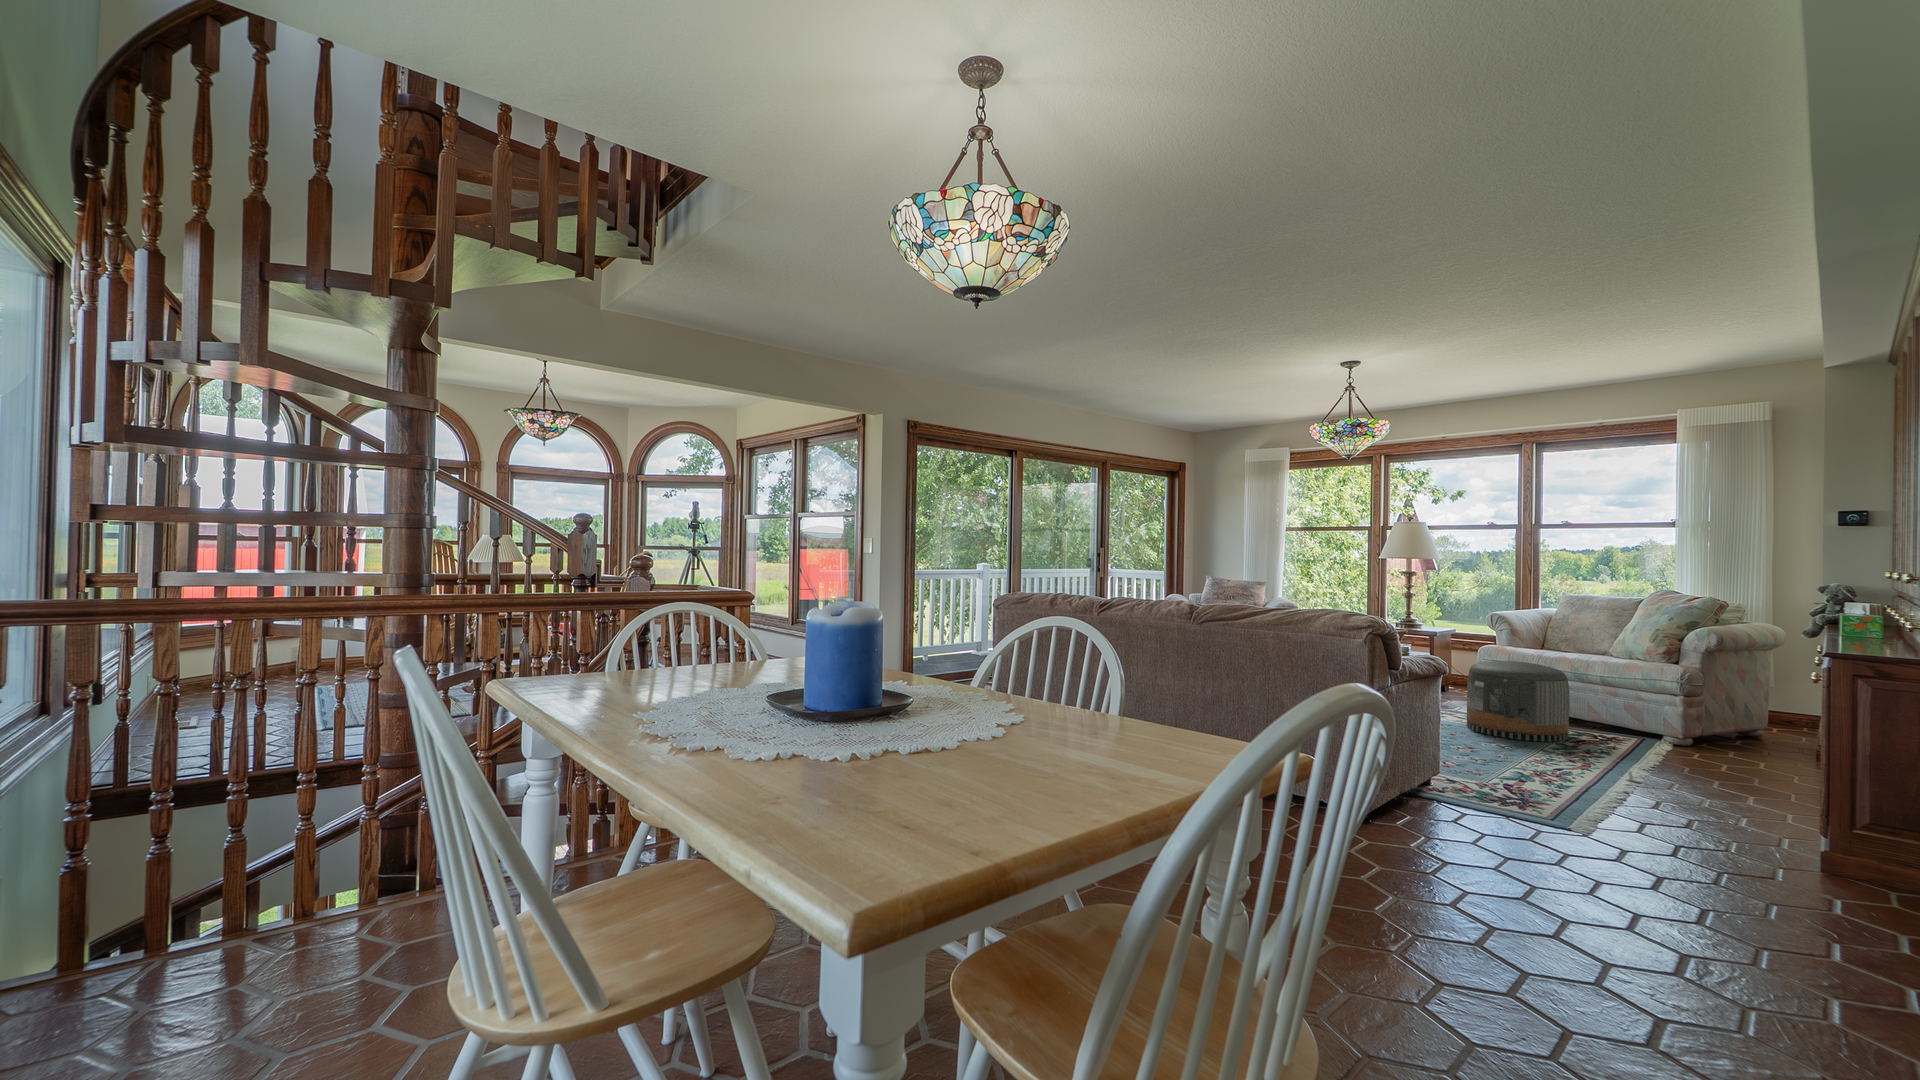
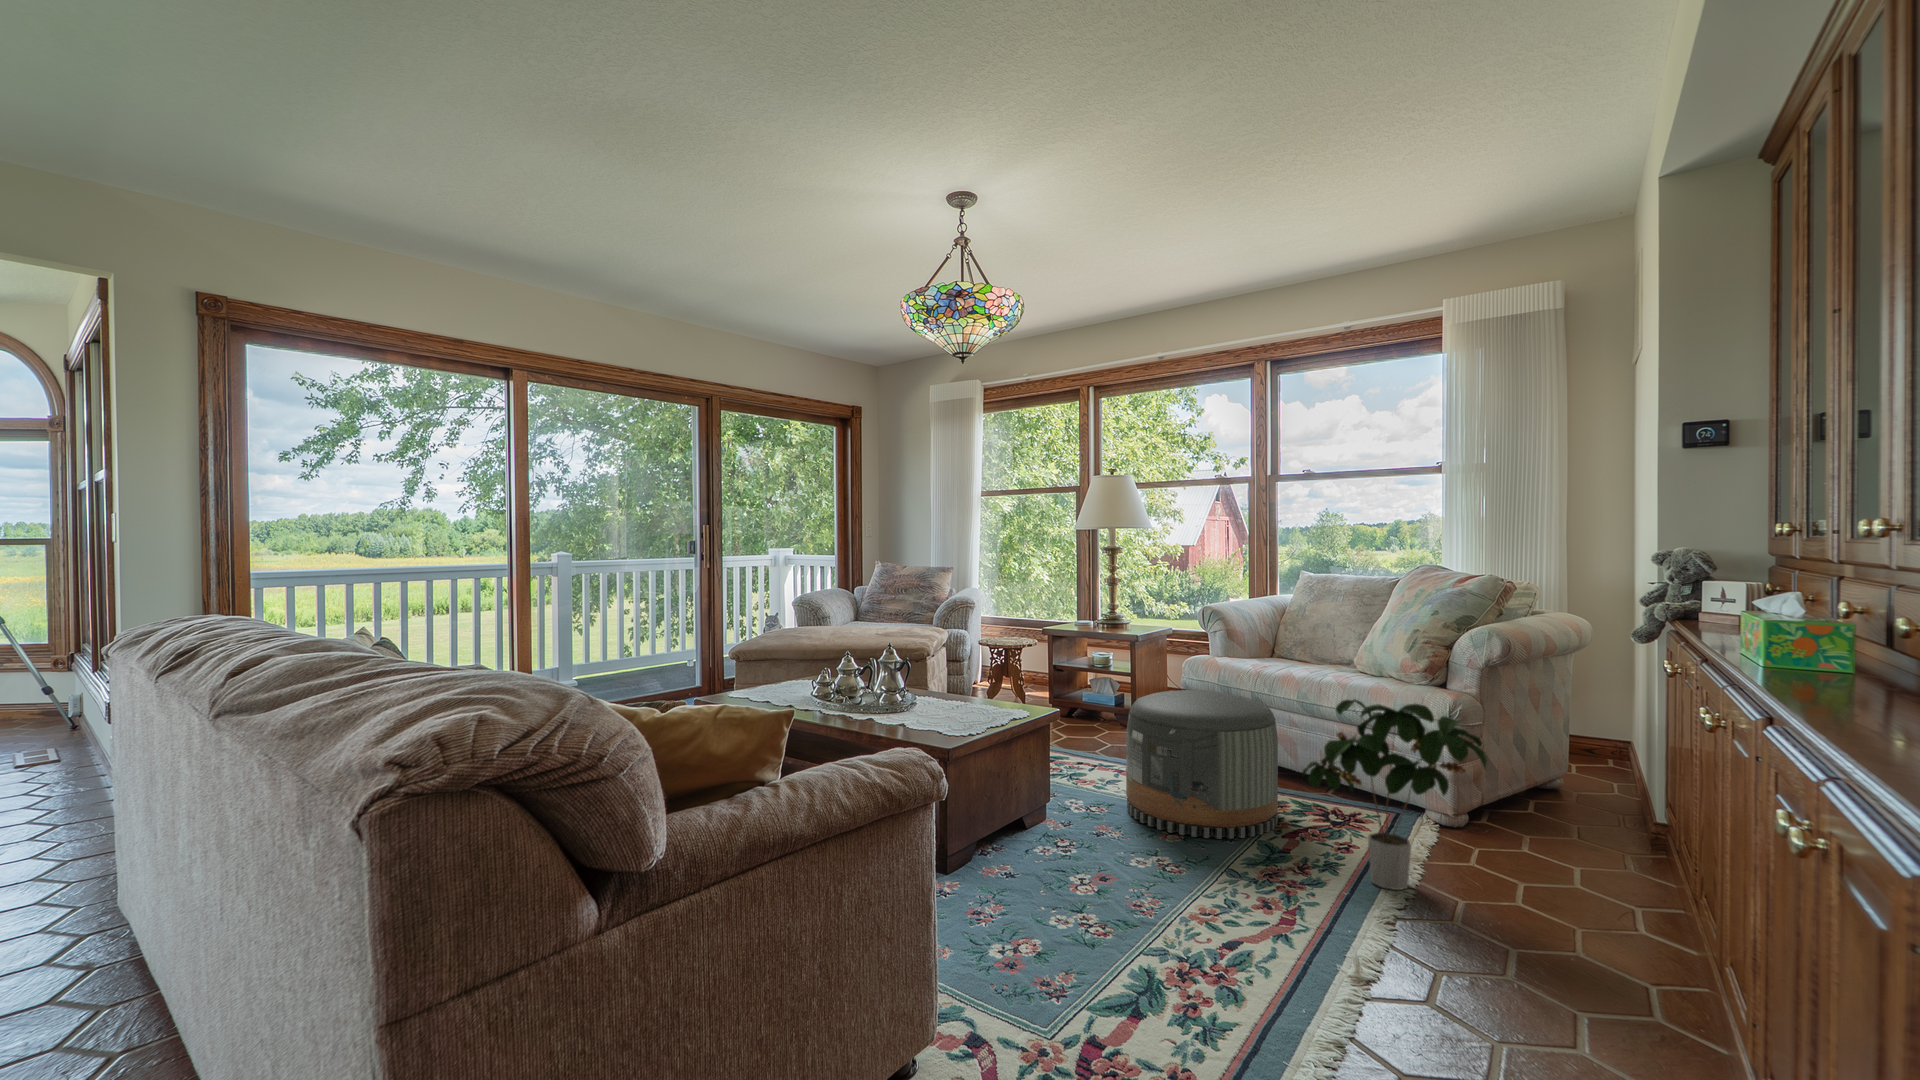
potted plant: none [1591,662,1706,762] -> present [1302,699,1487,890]

